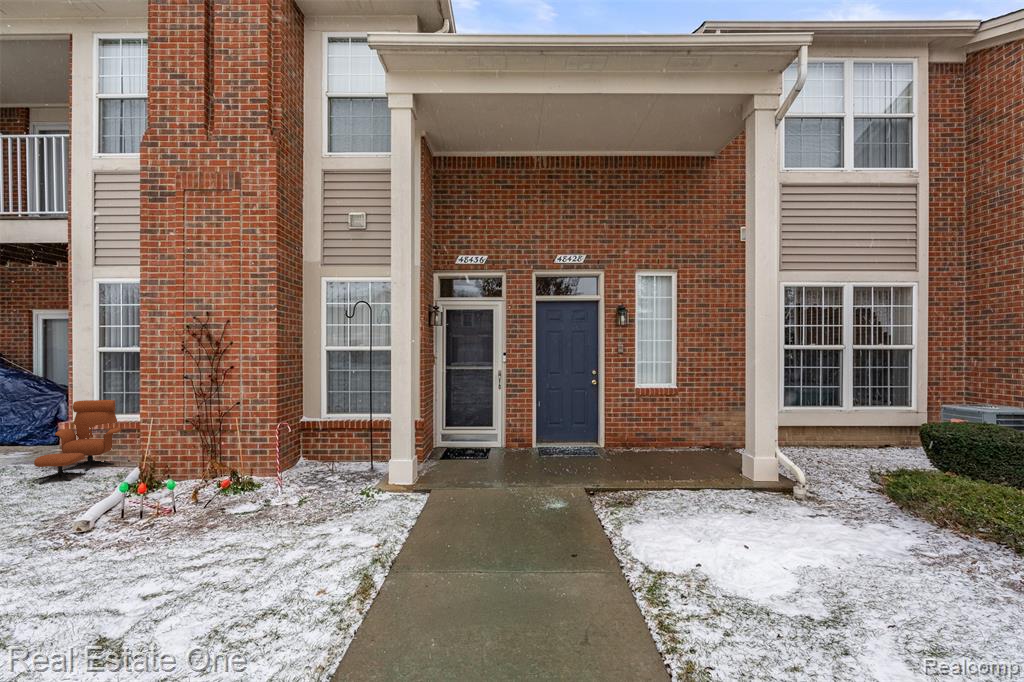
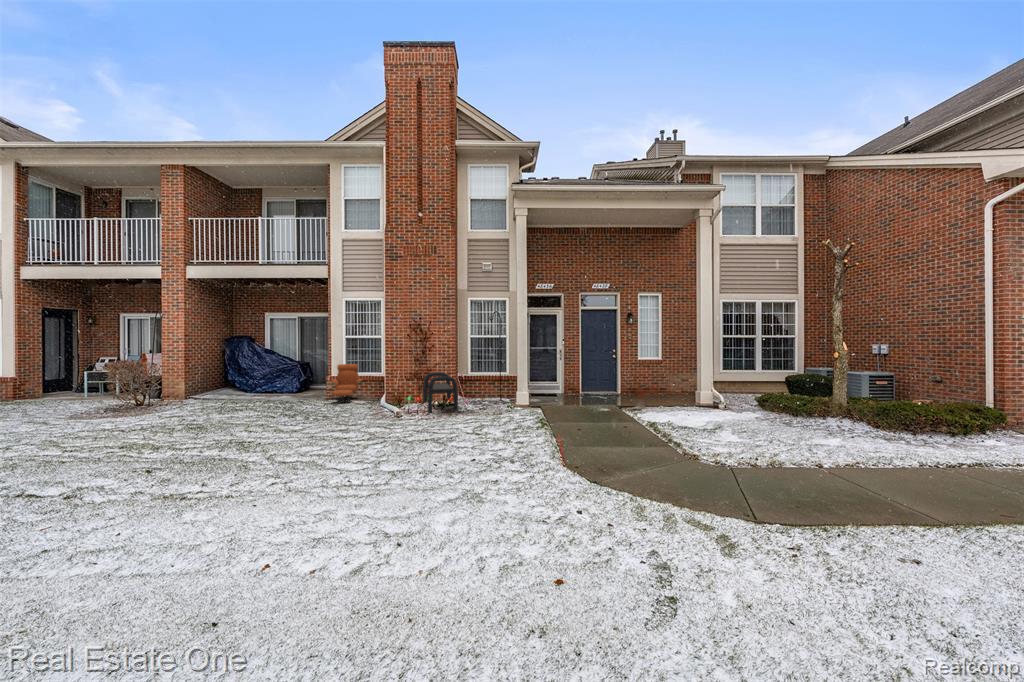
bench: none [176,421,267,517] -> present [423,372,458,412]

